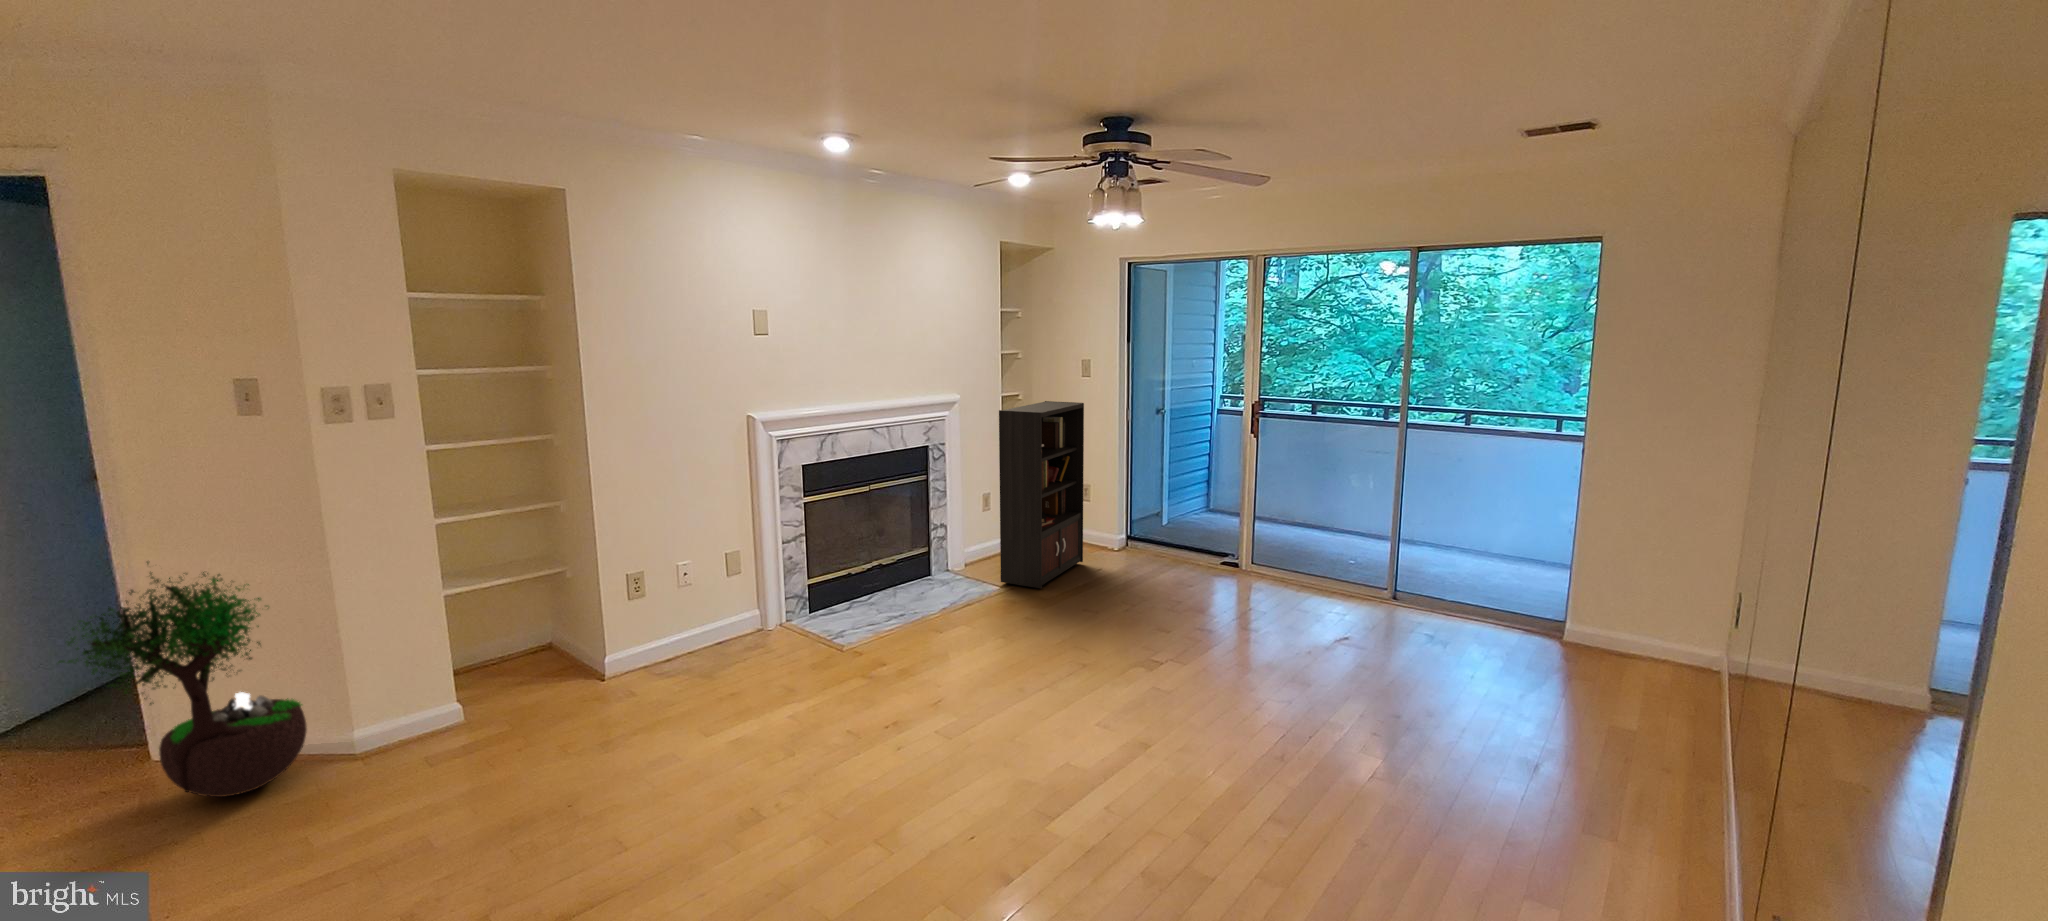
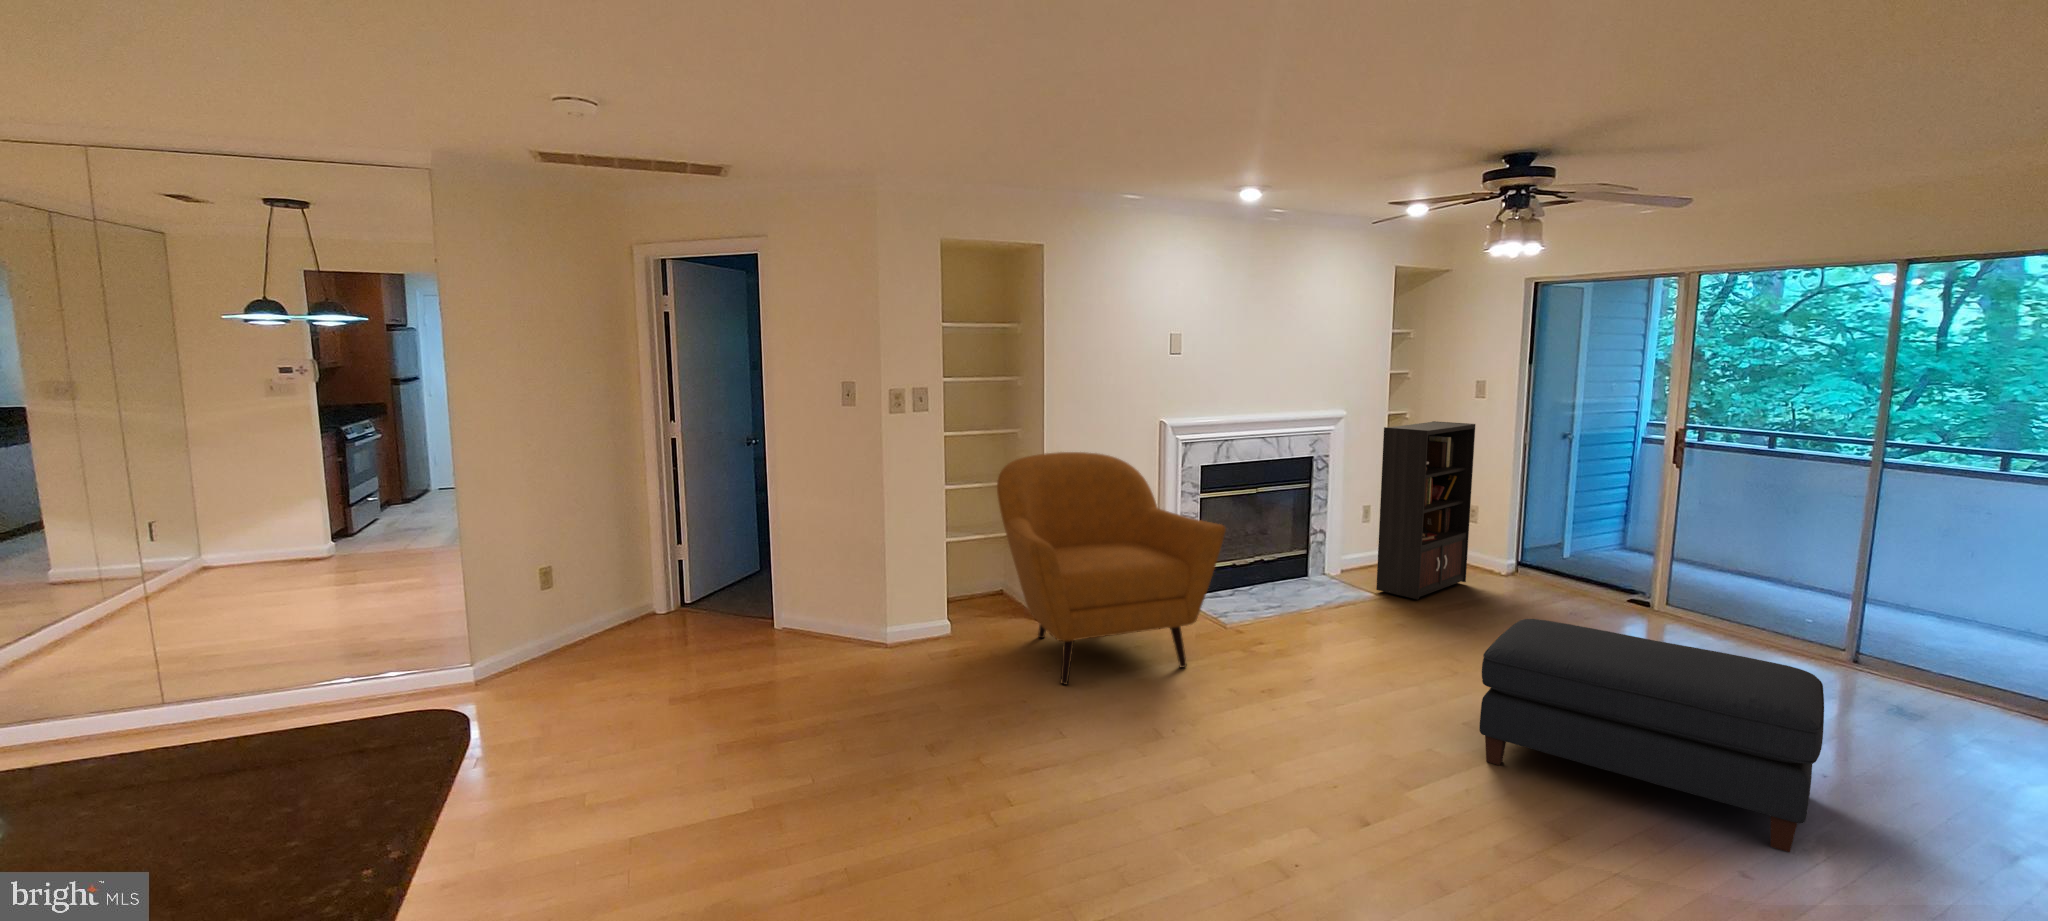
armchair: none [508,460,827,782] -> present [997,452,1226,684]
potted tree: present [58,562,307,797] -> none [769,494,874,650]
ottoman: none [1111,615,1408,830] -> present [1479,619,1824,852]

